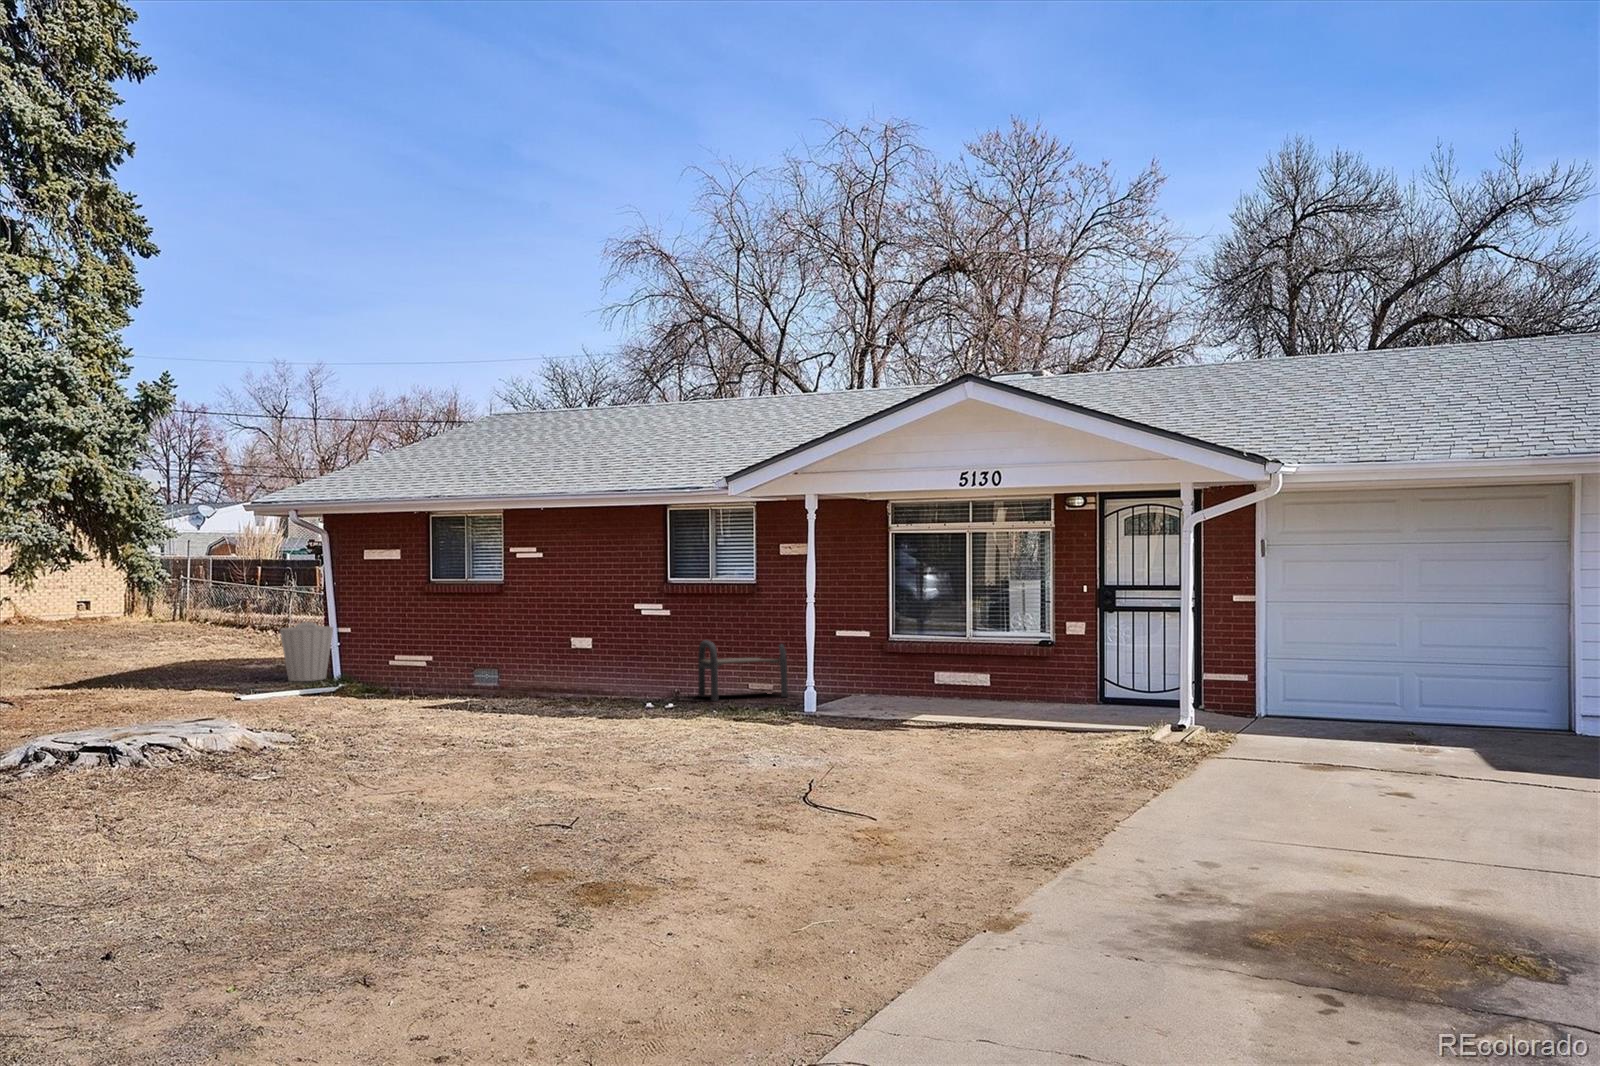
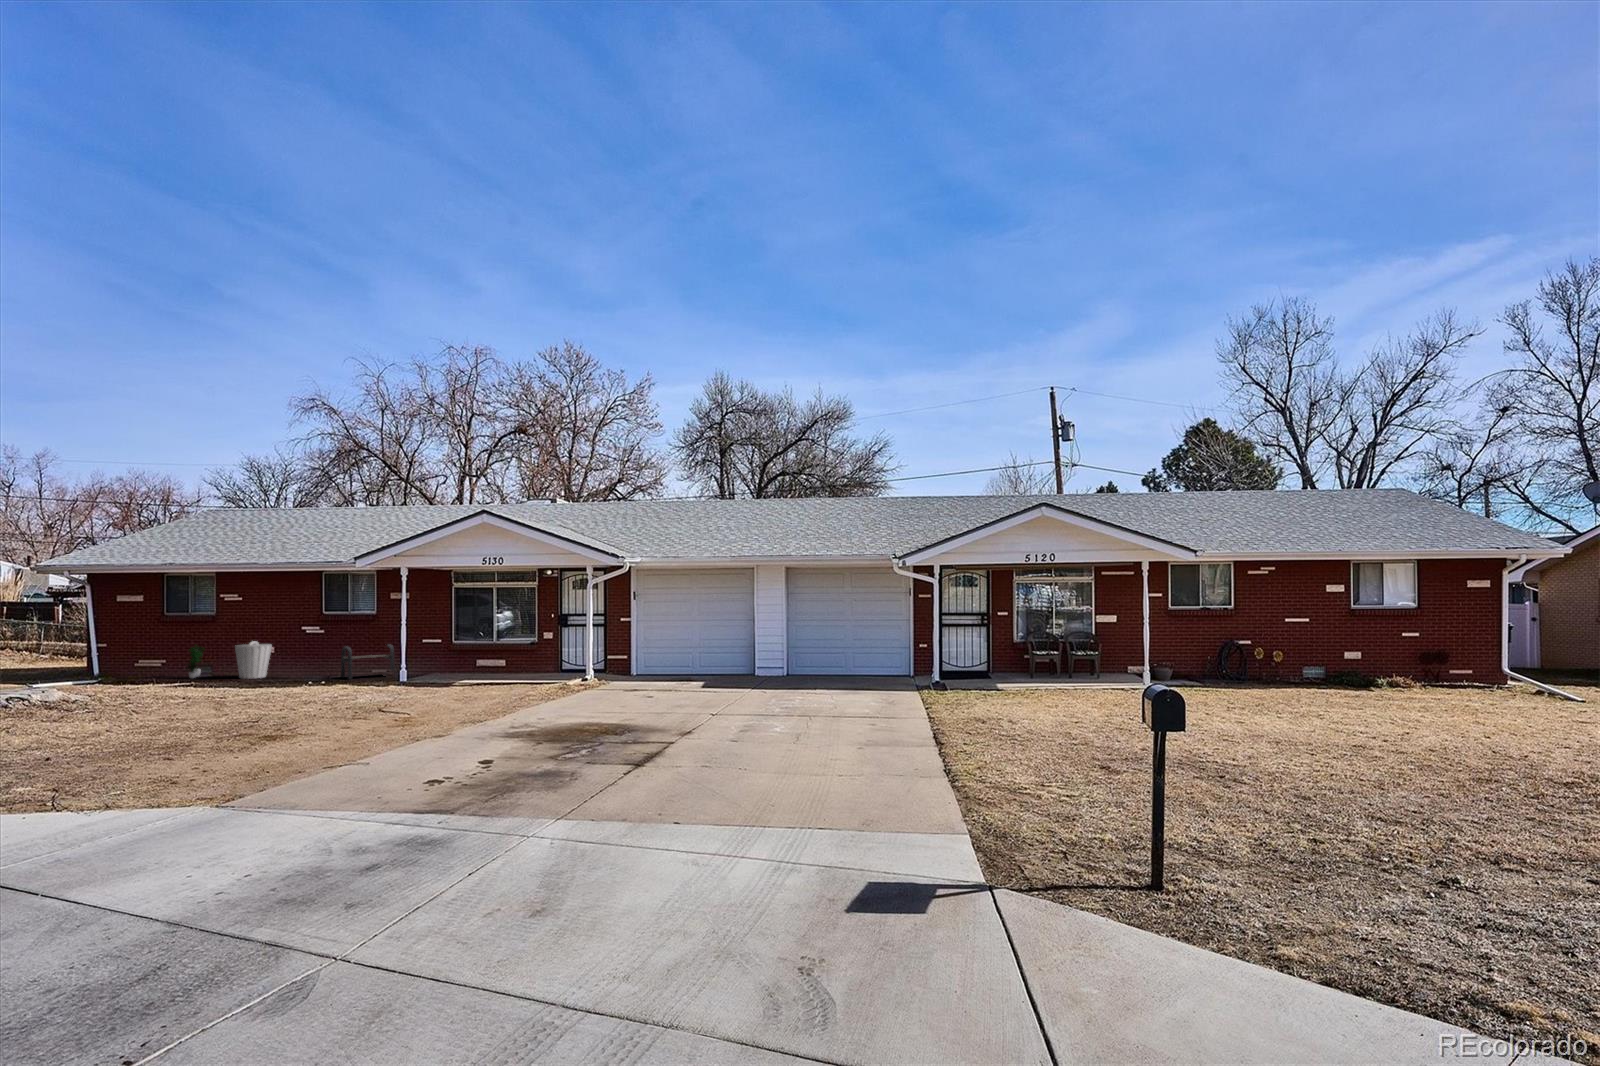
trash can: present [280,622,333,681] -> present [235,641,272,679]
potted plant: none [458,628,490,688] -> present [186,646,204,678]

